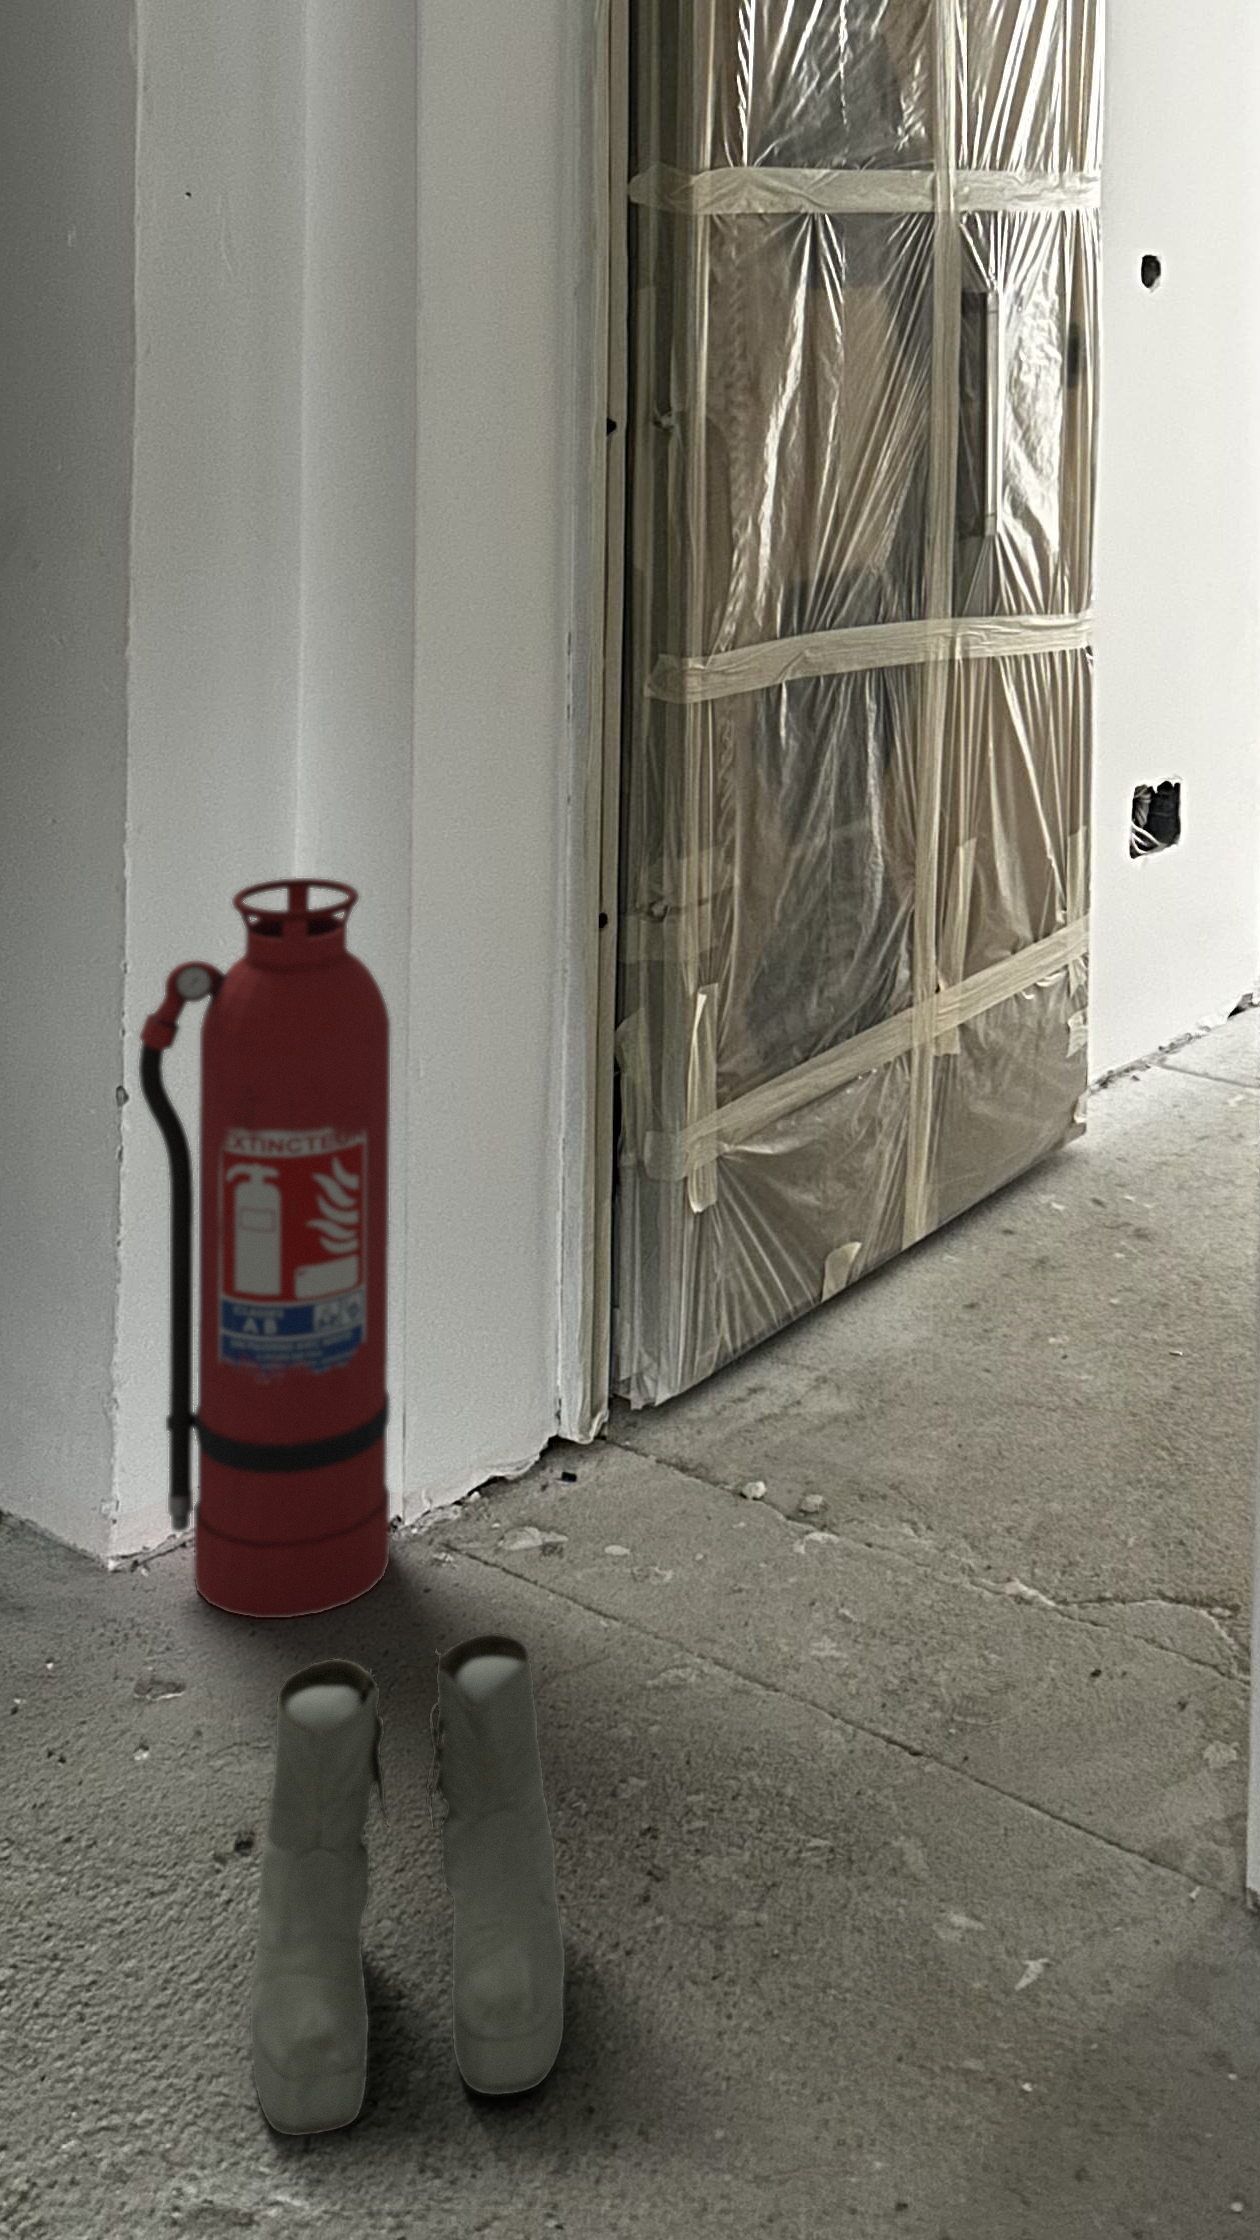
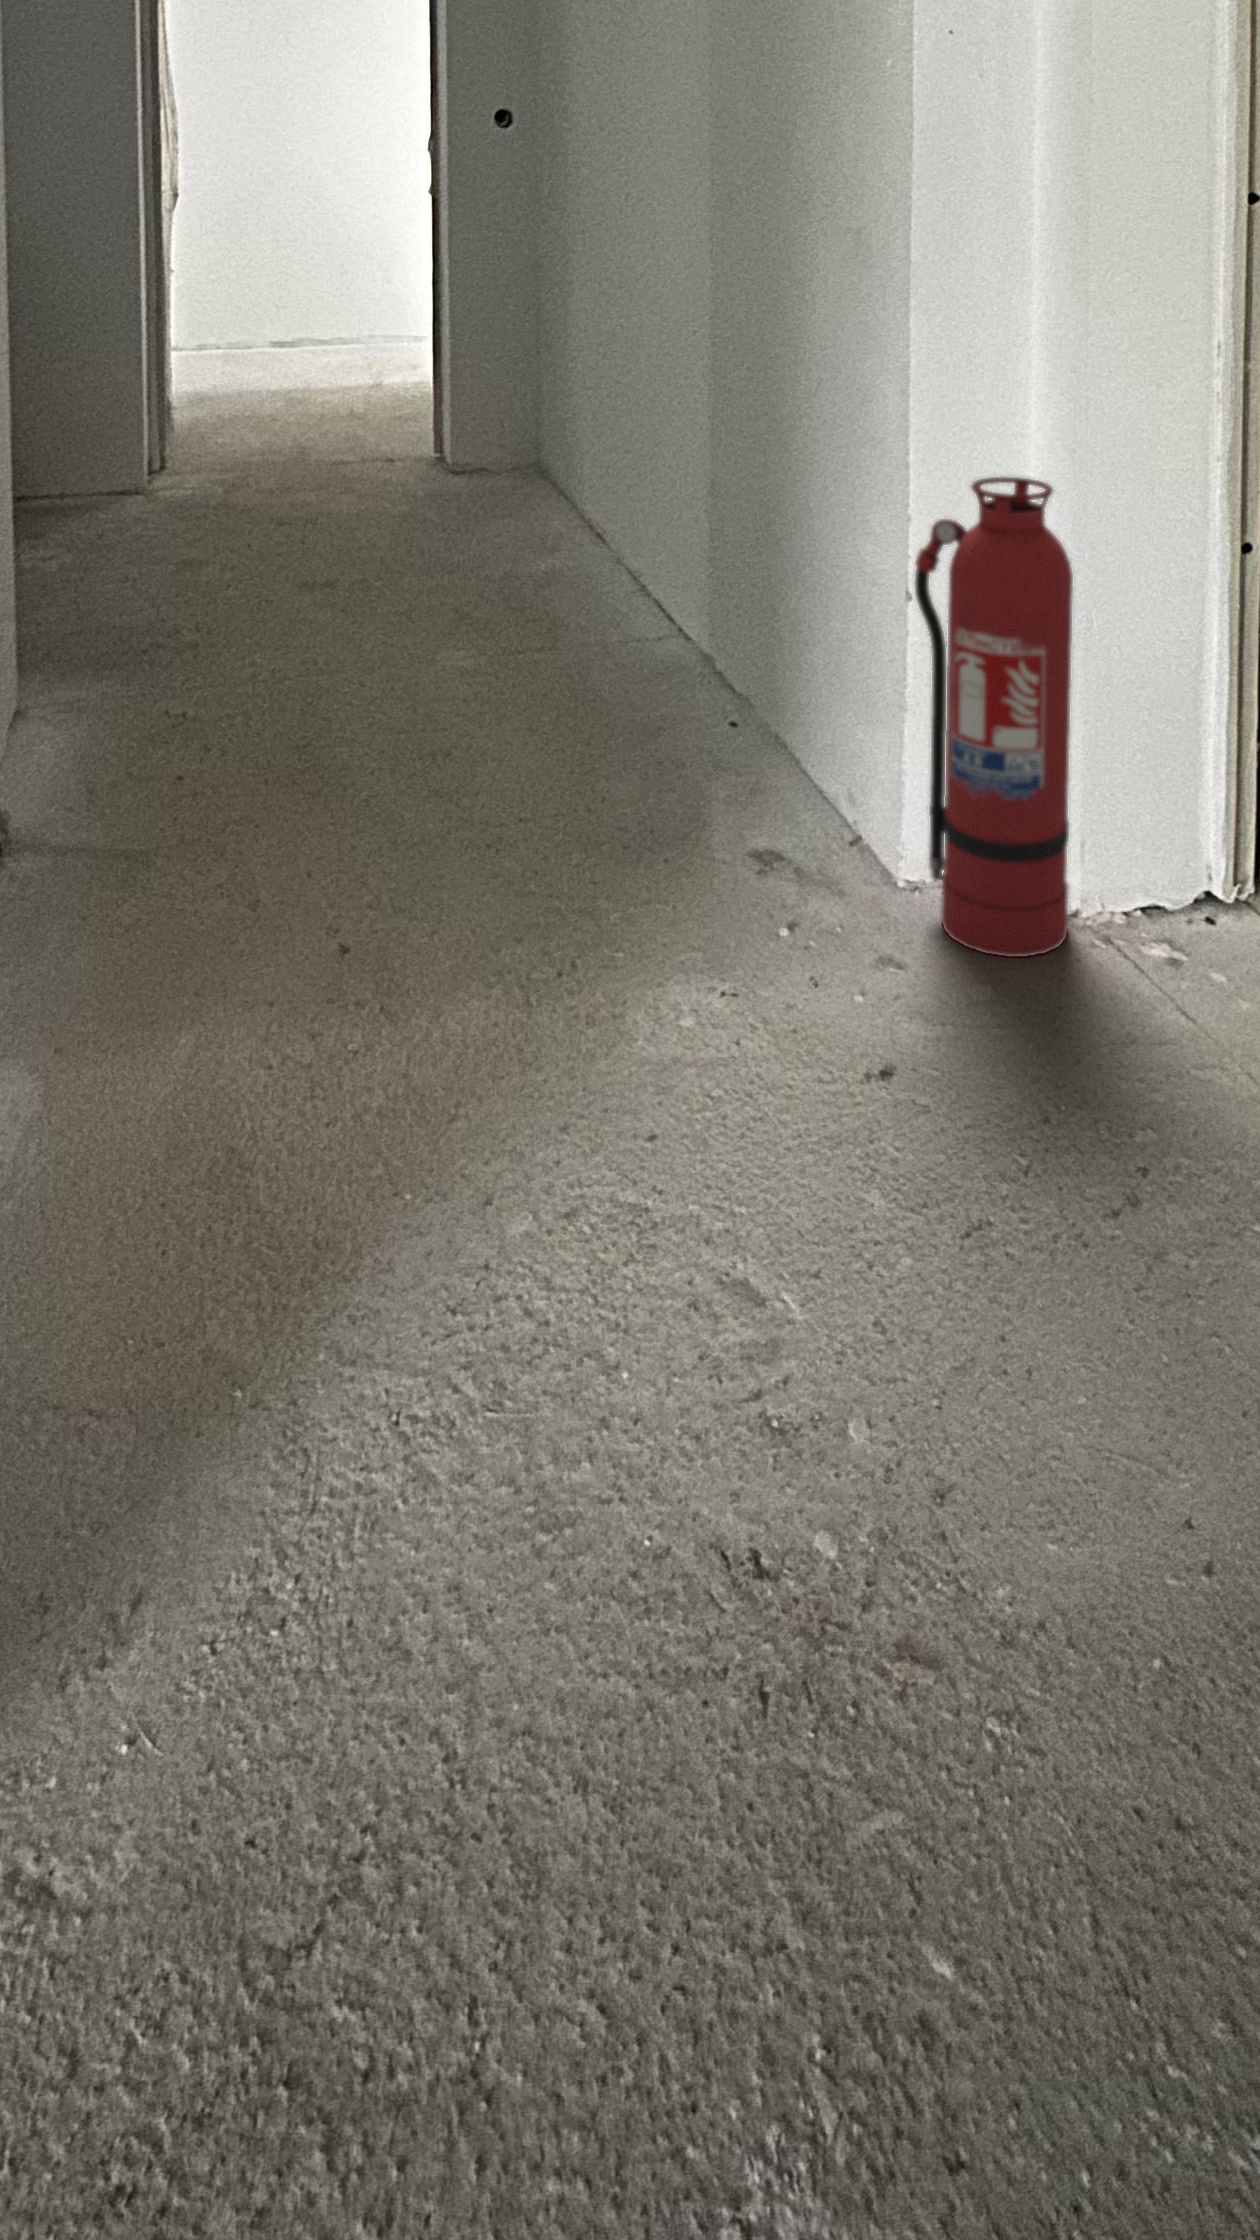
boots: present [250,1632,565,2136] -> none [800,964,1037,1300]

